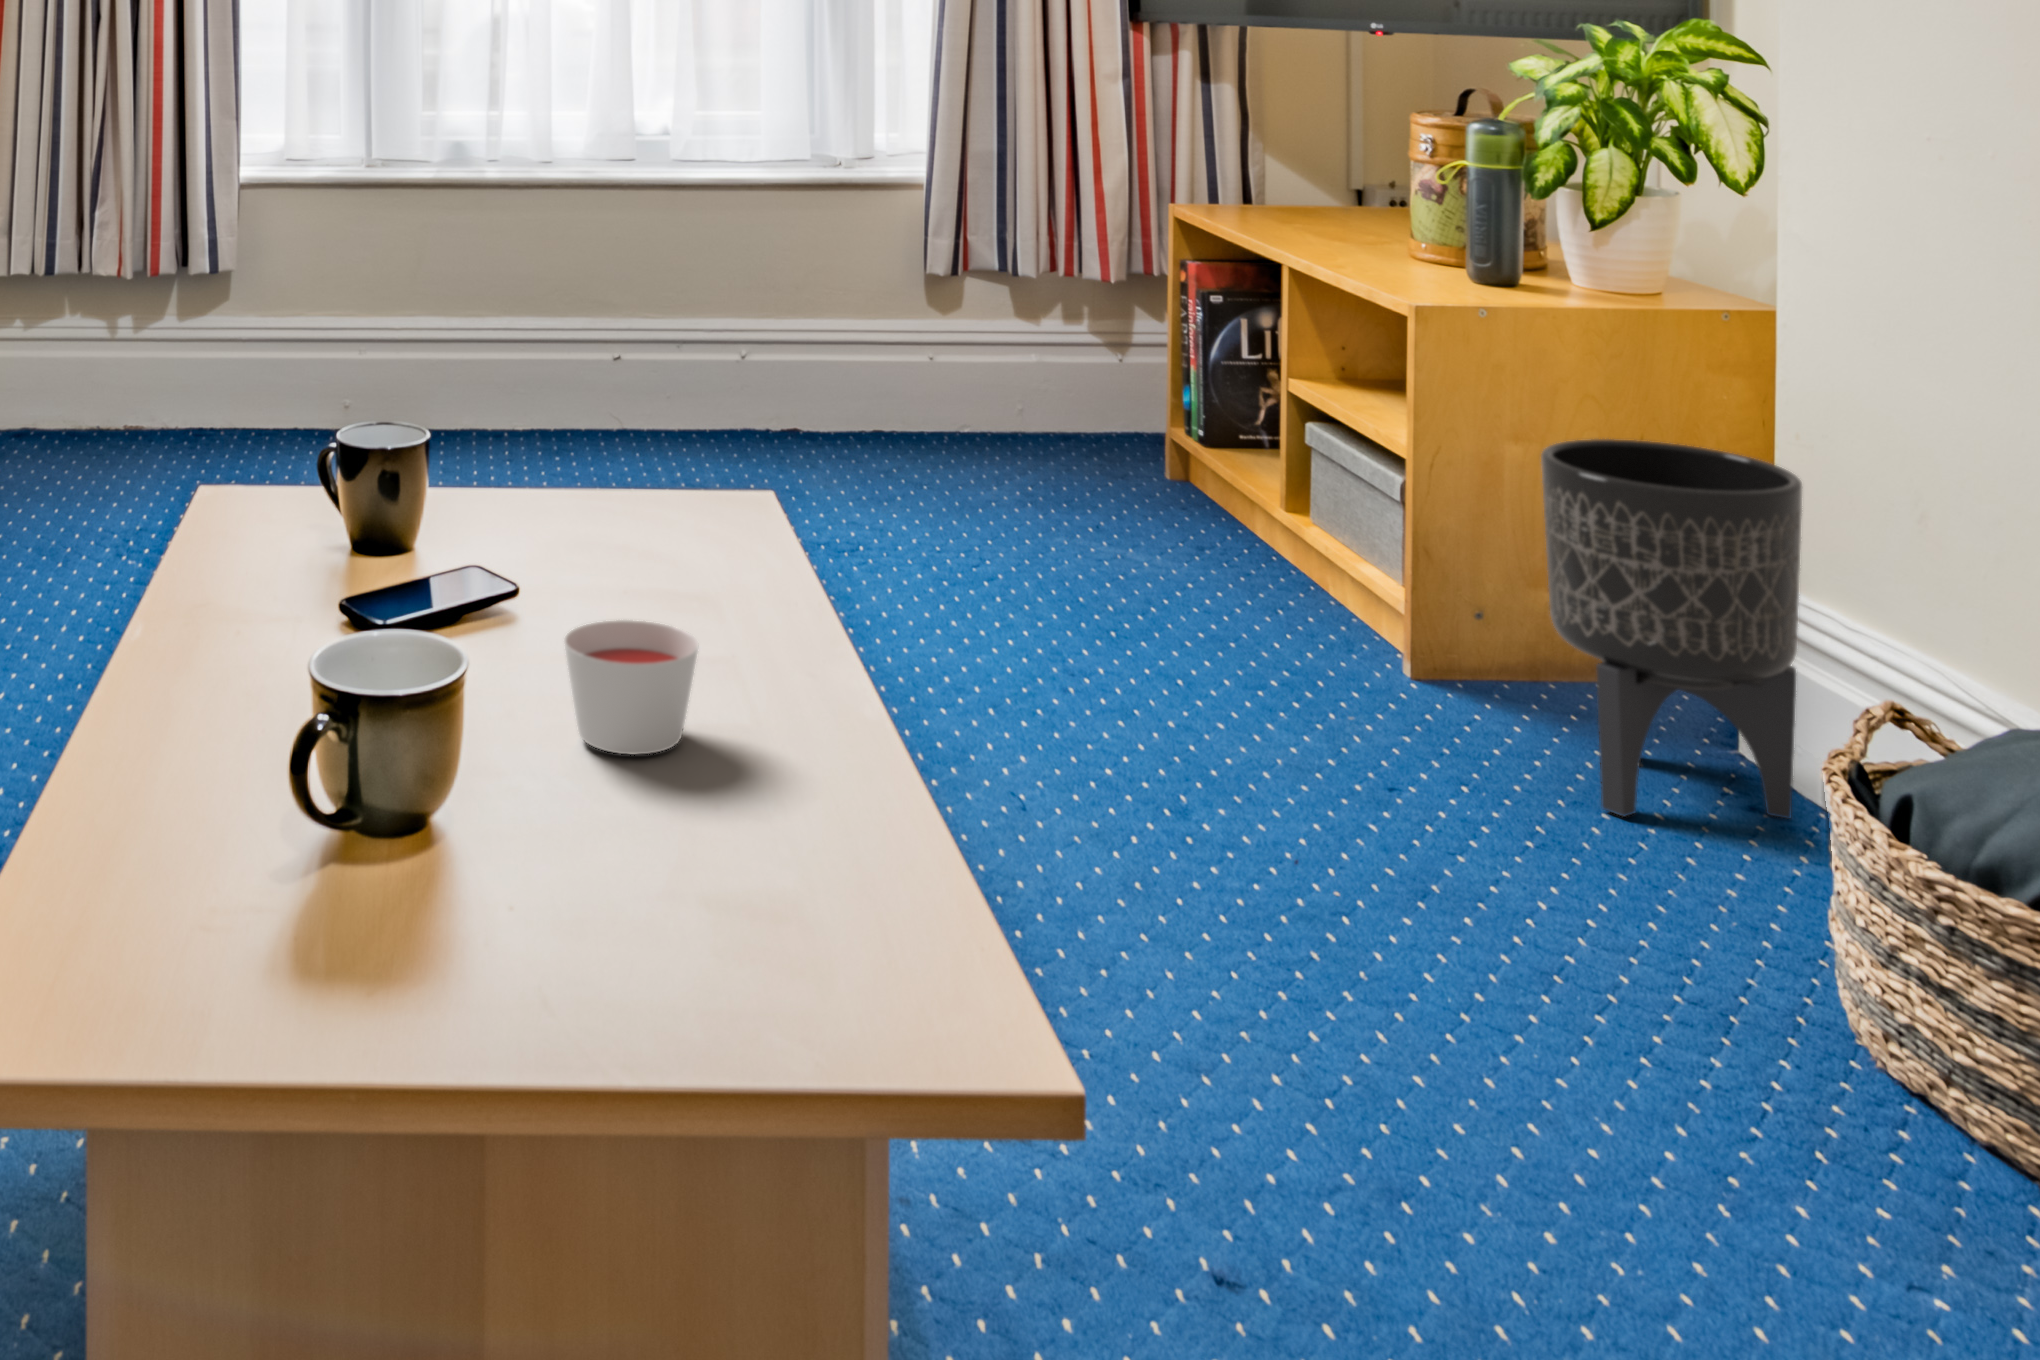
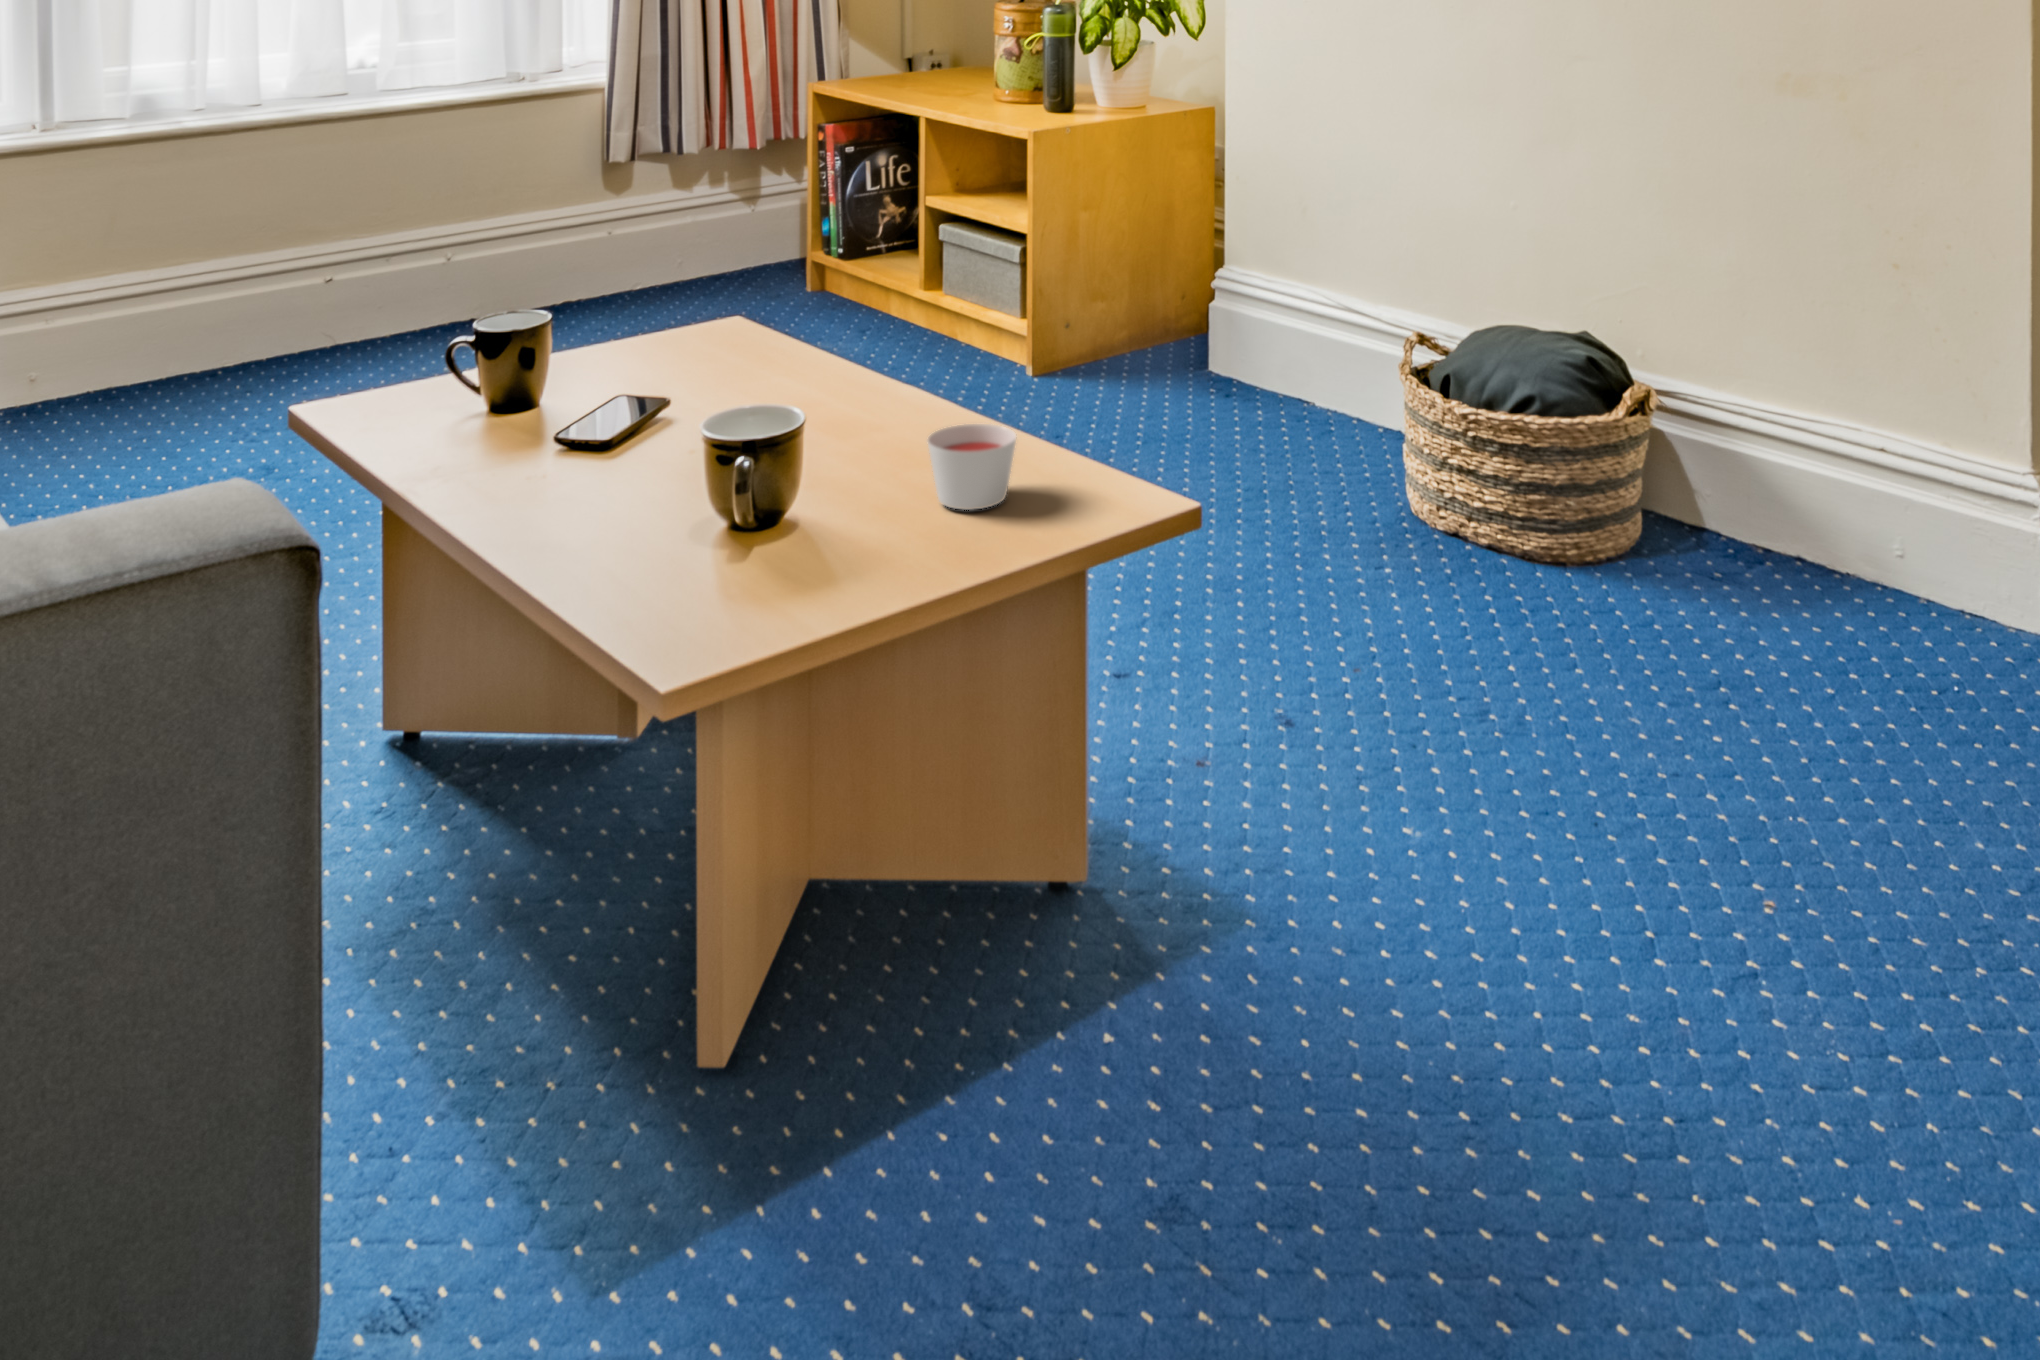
planter: present [1541,439,1802,819] -> none [1175,209,1315,438]

